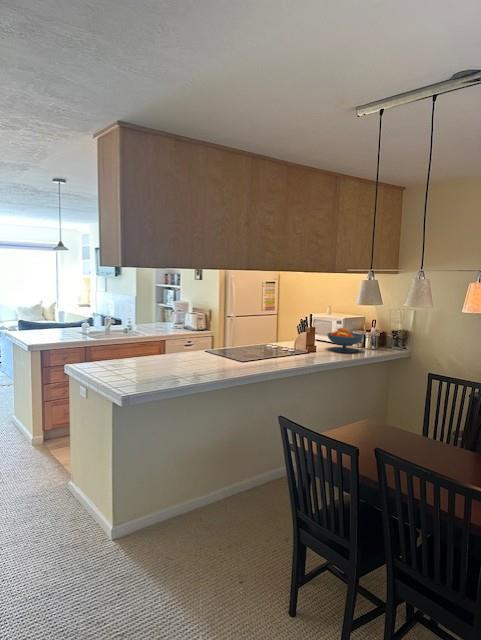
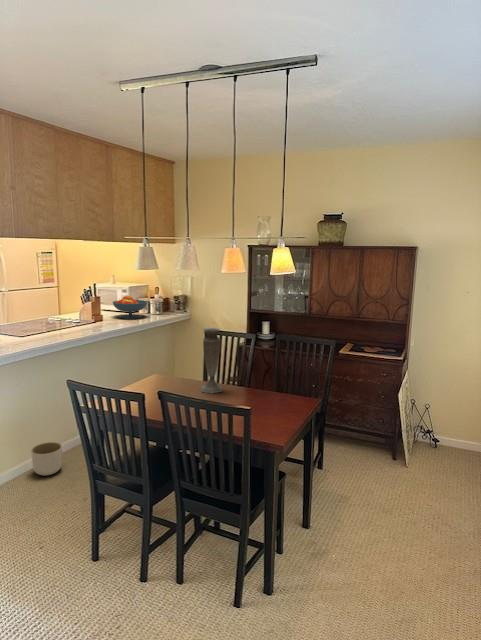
vase: none [424,377,454,456] -> present [201,328,222,393]
planter: none [241,468,268,502] -> present [31,442,62,476]

